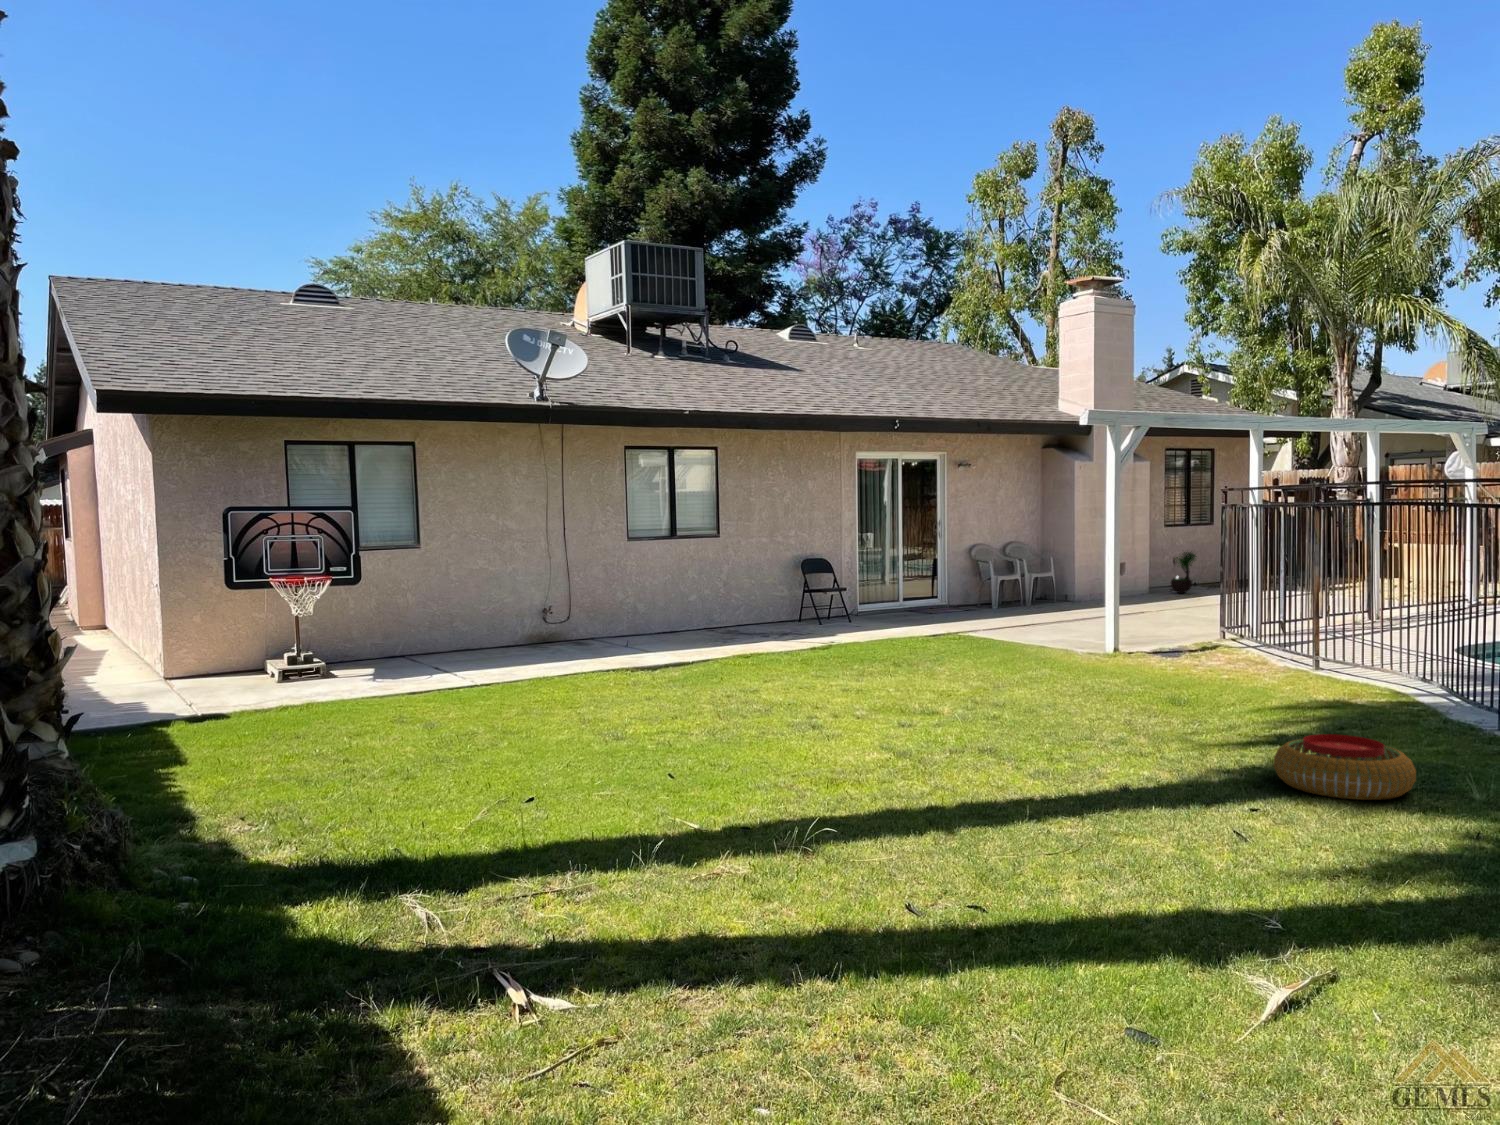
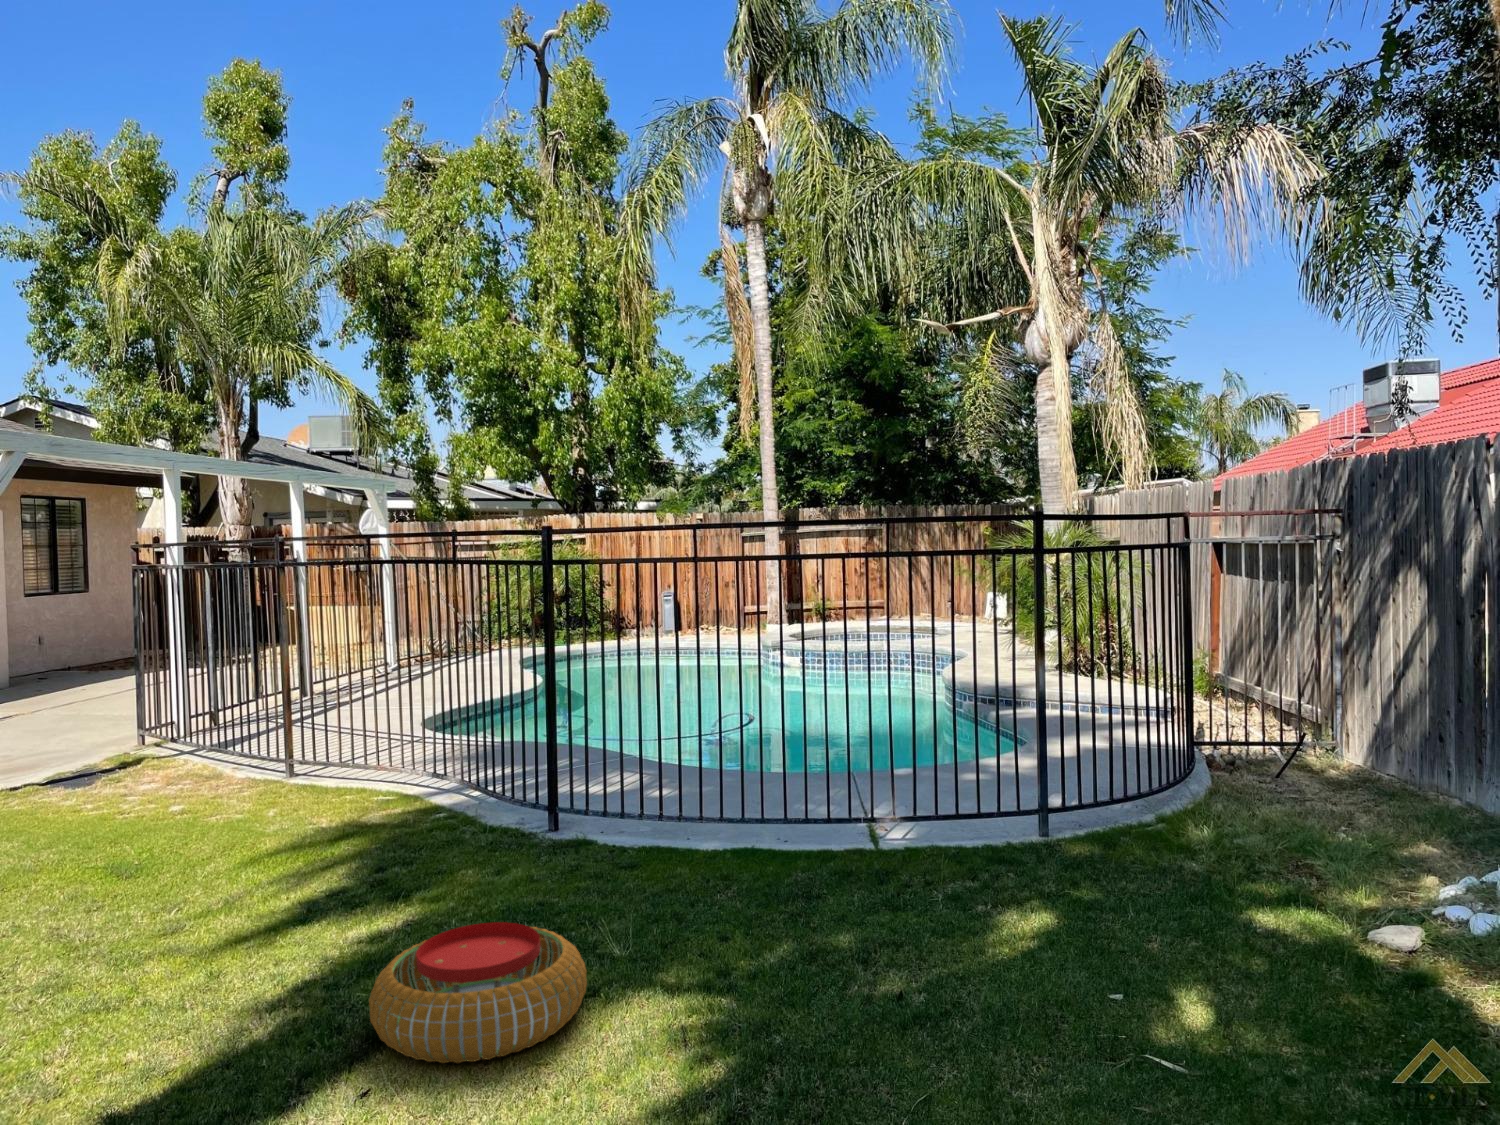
potted tree: present [1171,552,1197,593] -> none [34,624,74,685]

